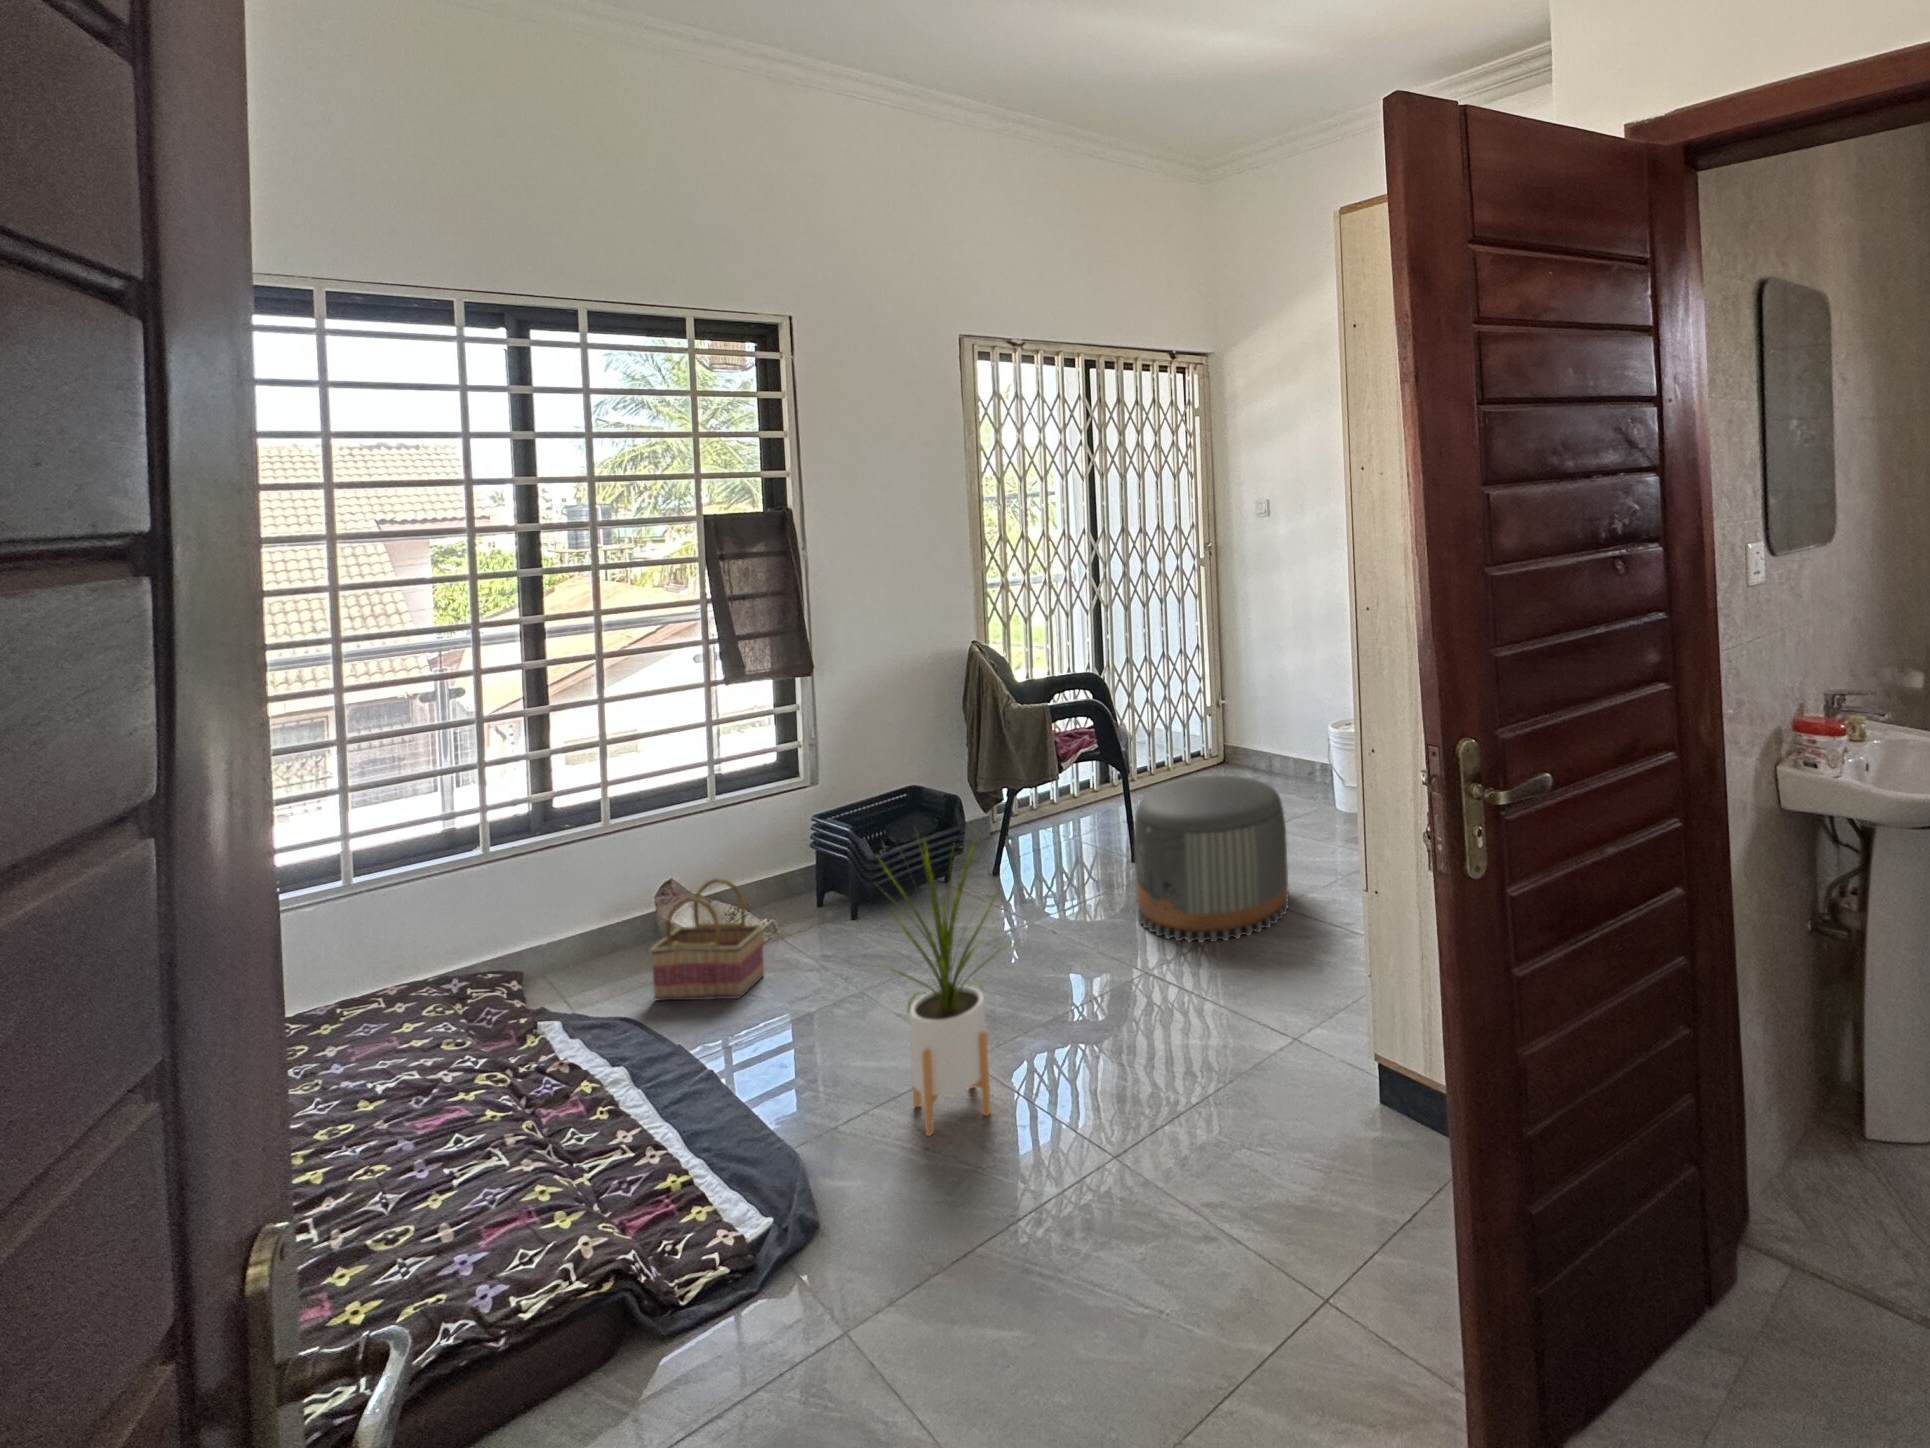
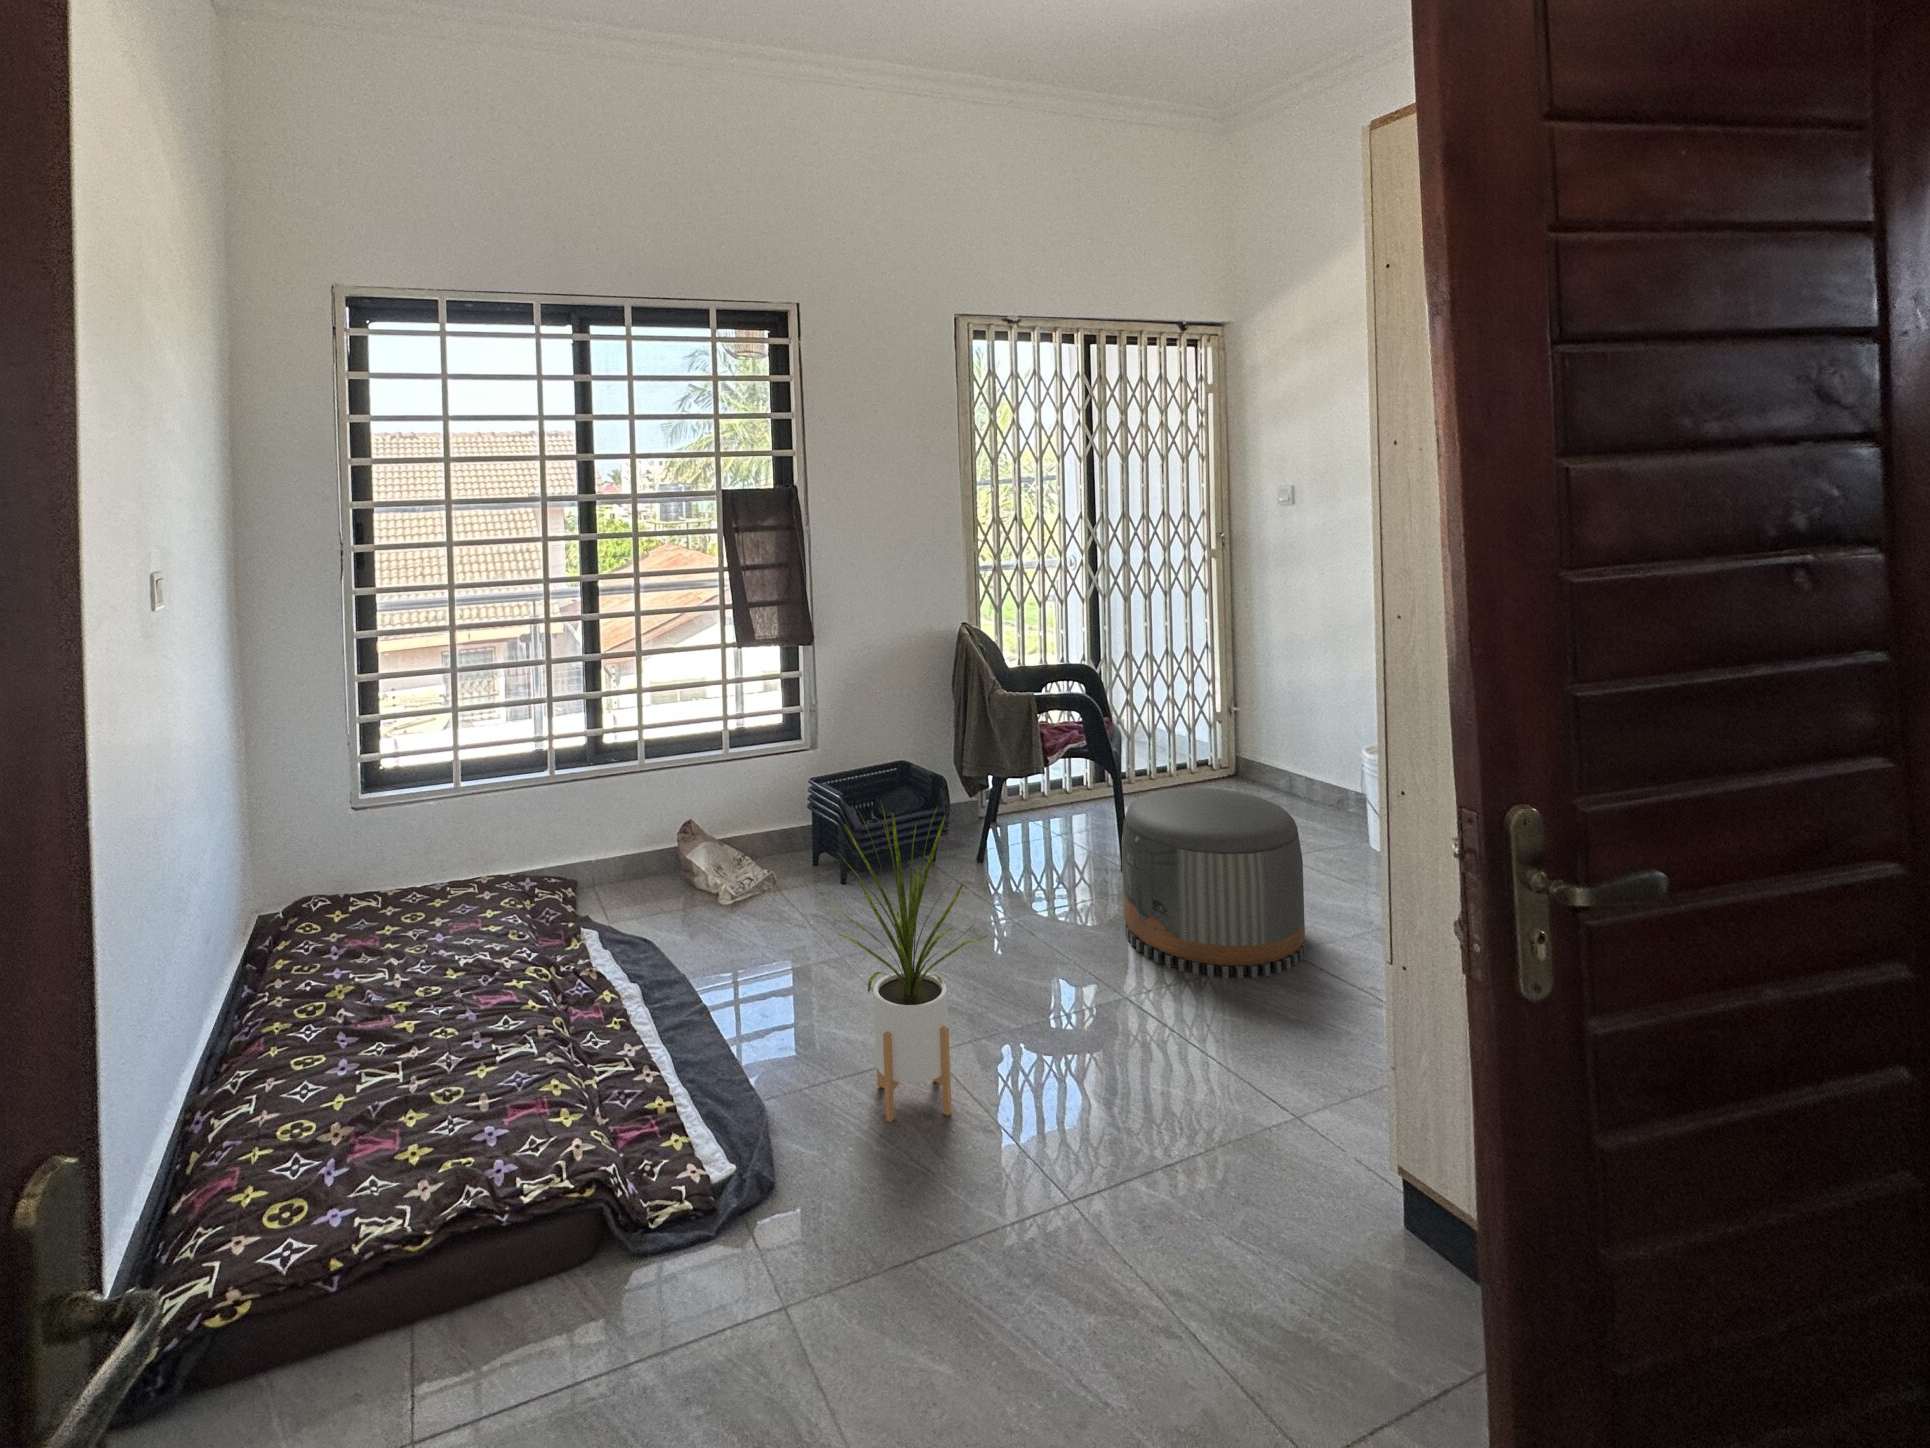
basket: present [651,878,764,1000] -> none [669,825,762,940]

